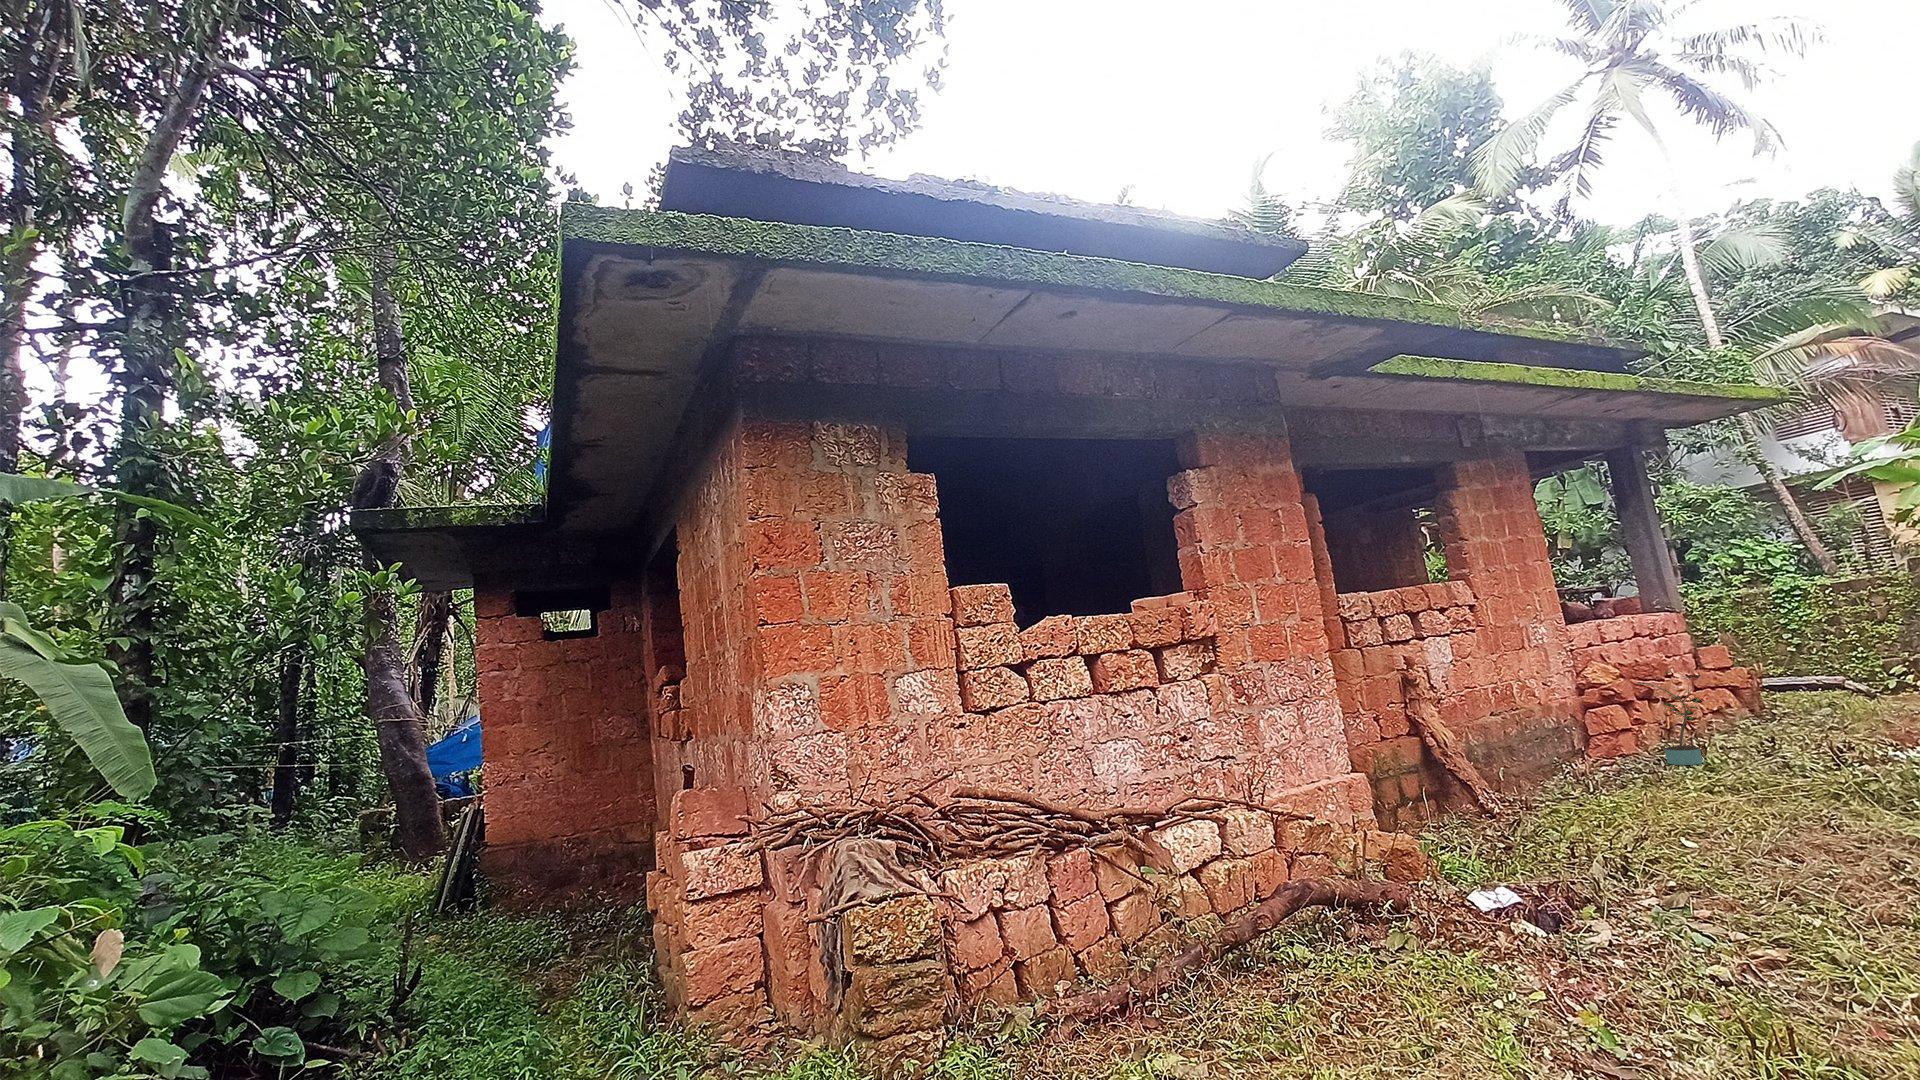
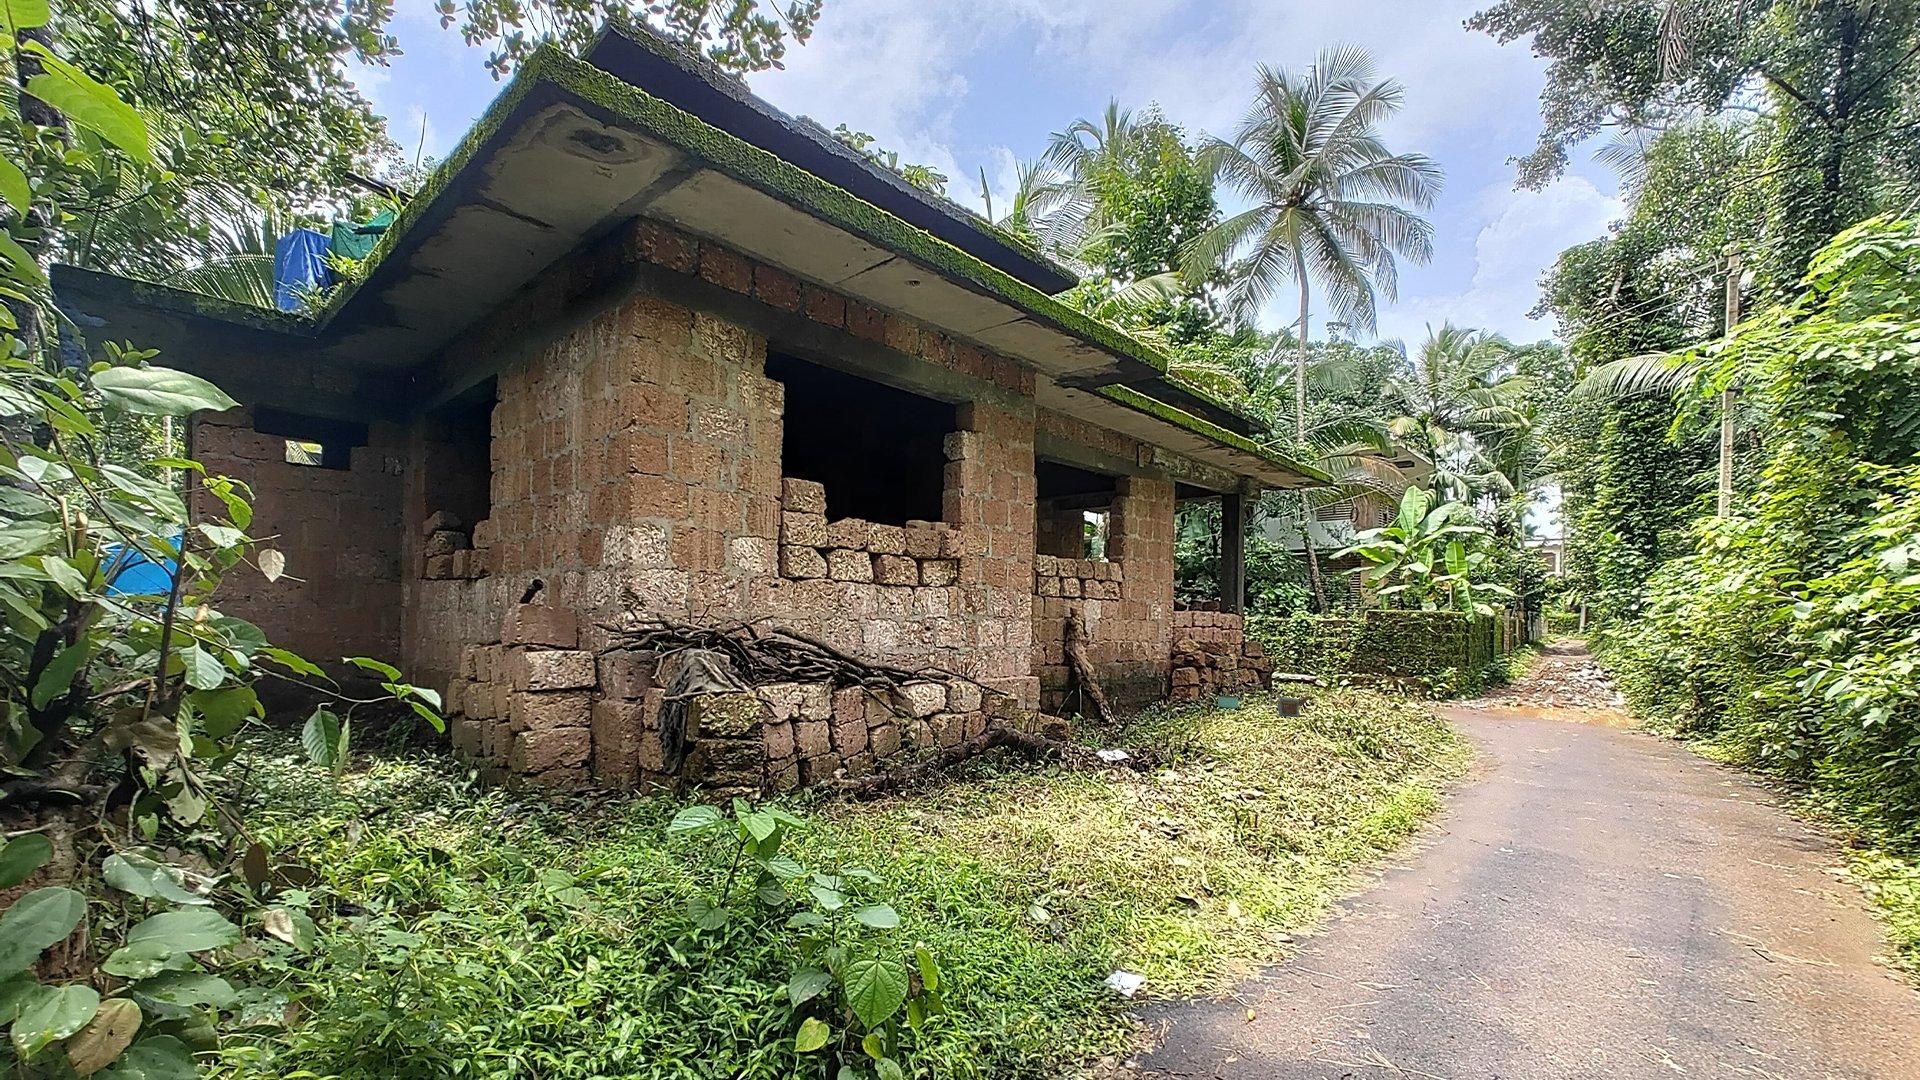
watering can: none [1757,744,1834,777] -> present [1270,693,1311,716]

